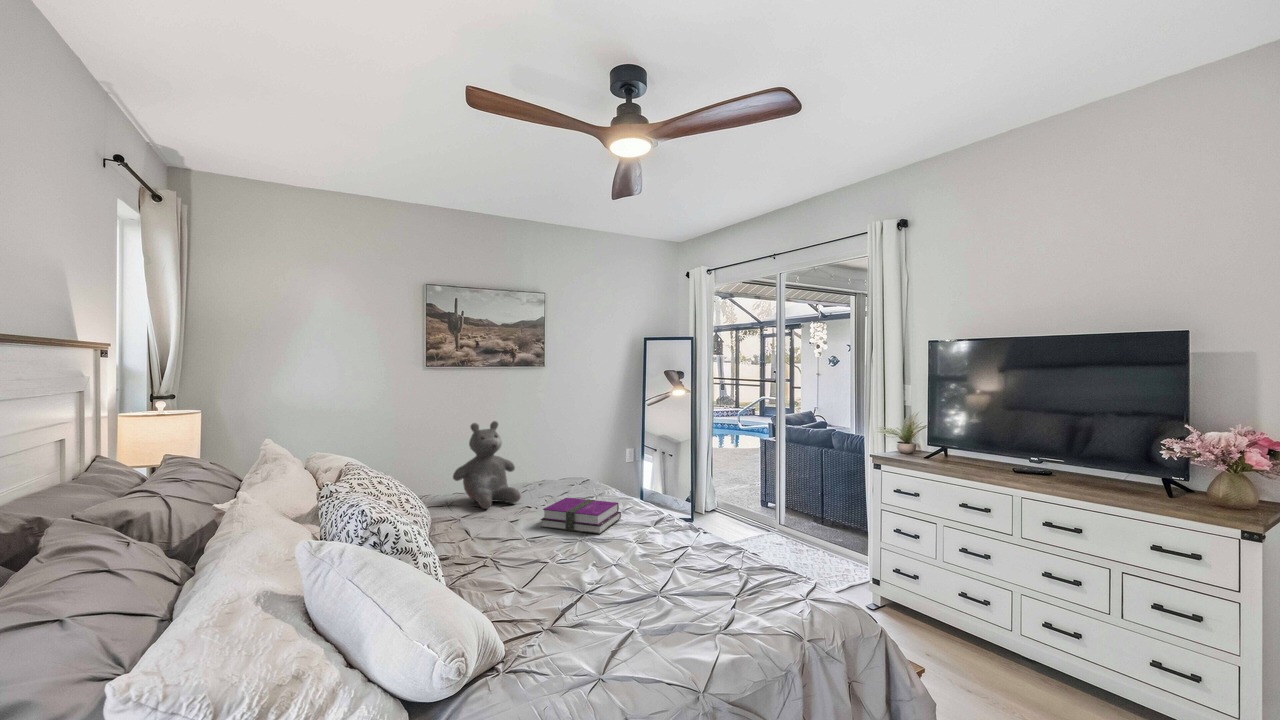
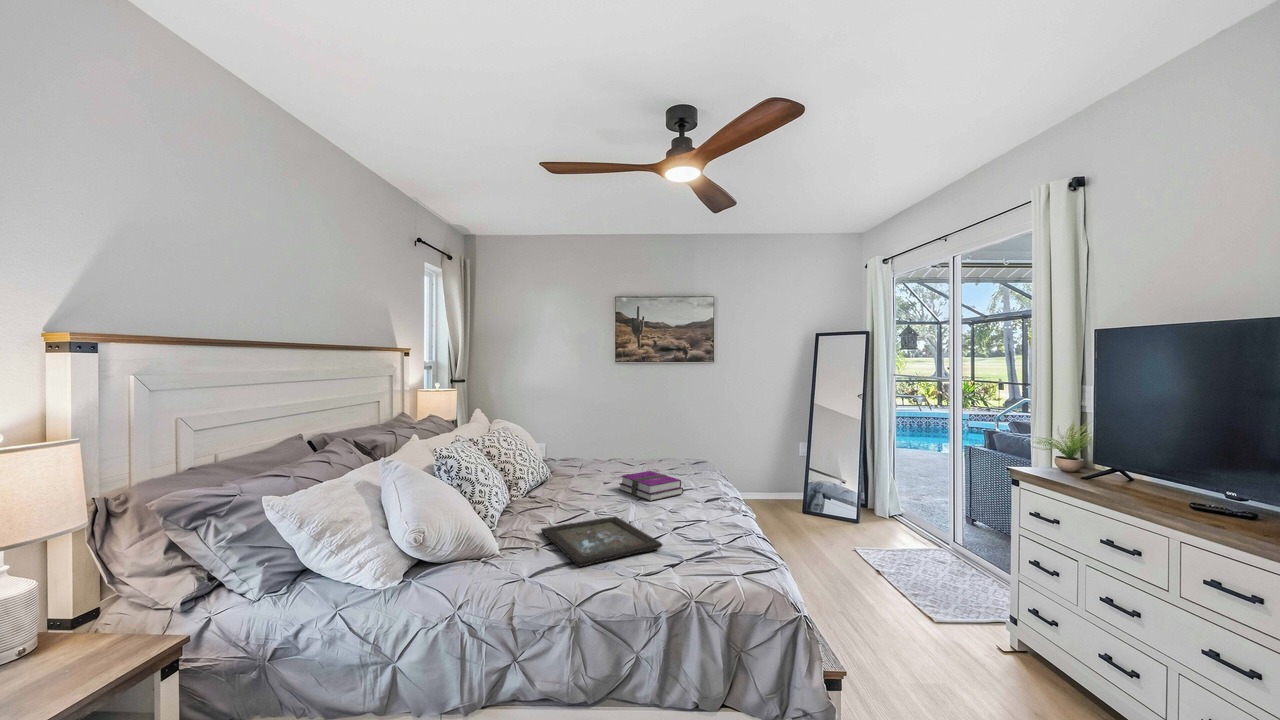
teddy bear: present [453,421,521,509] -> none [585,406,636,472]
tray: none [534,561,704,639] -> present [541,516,662,567]

